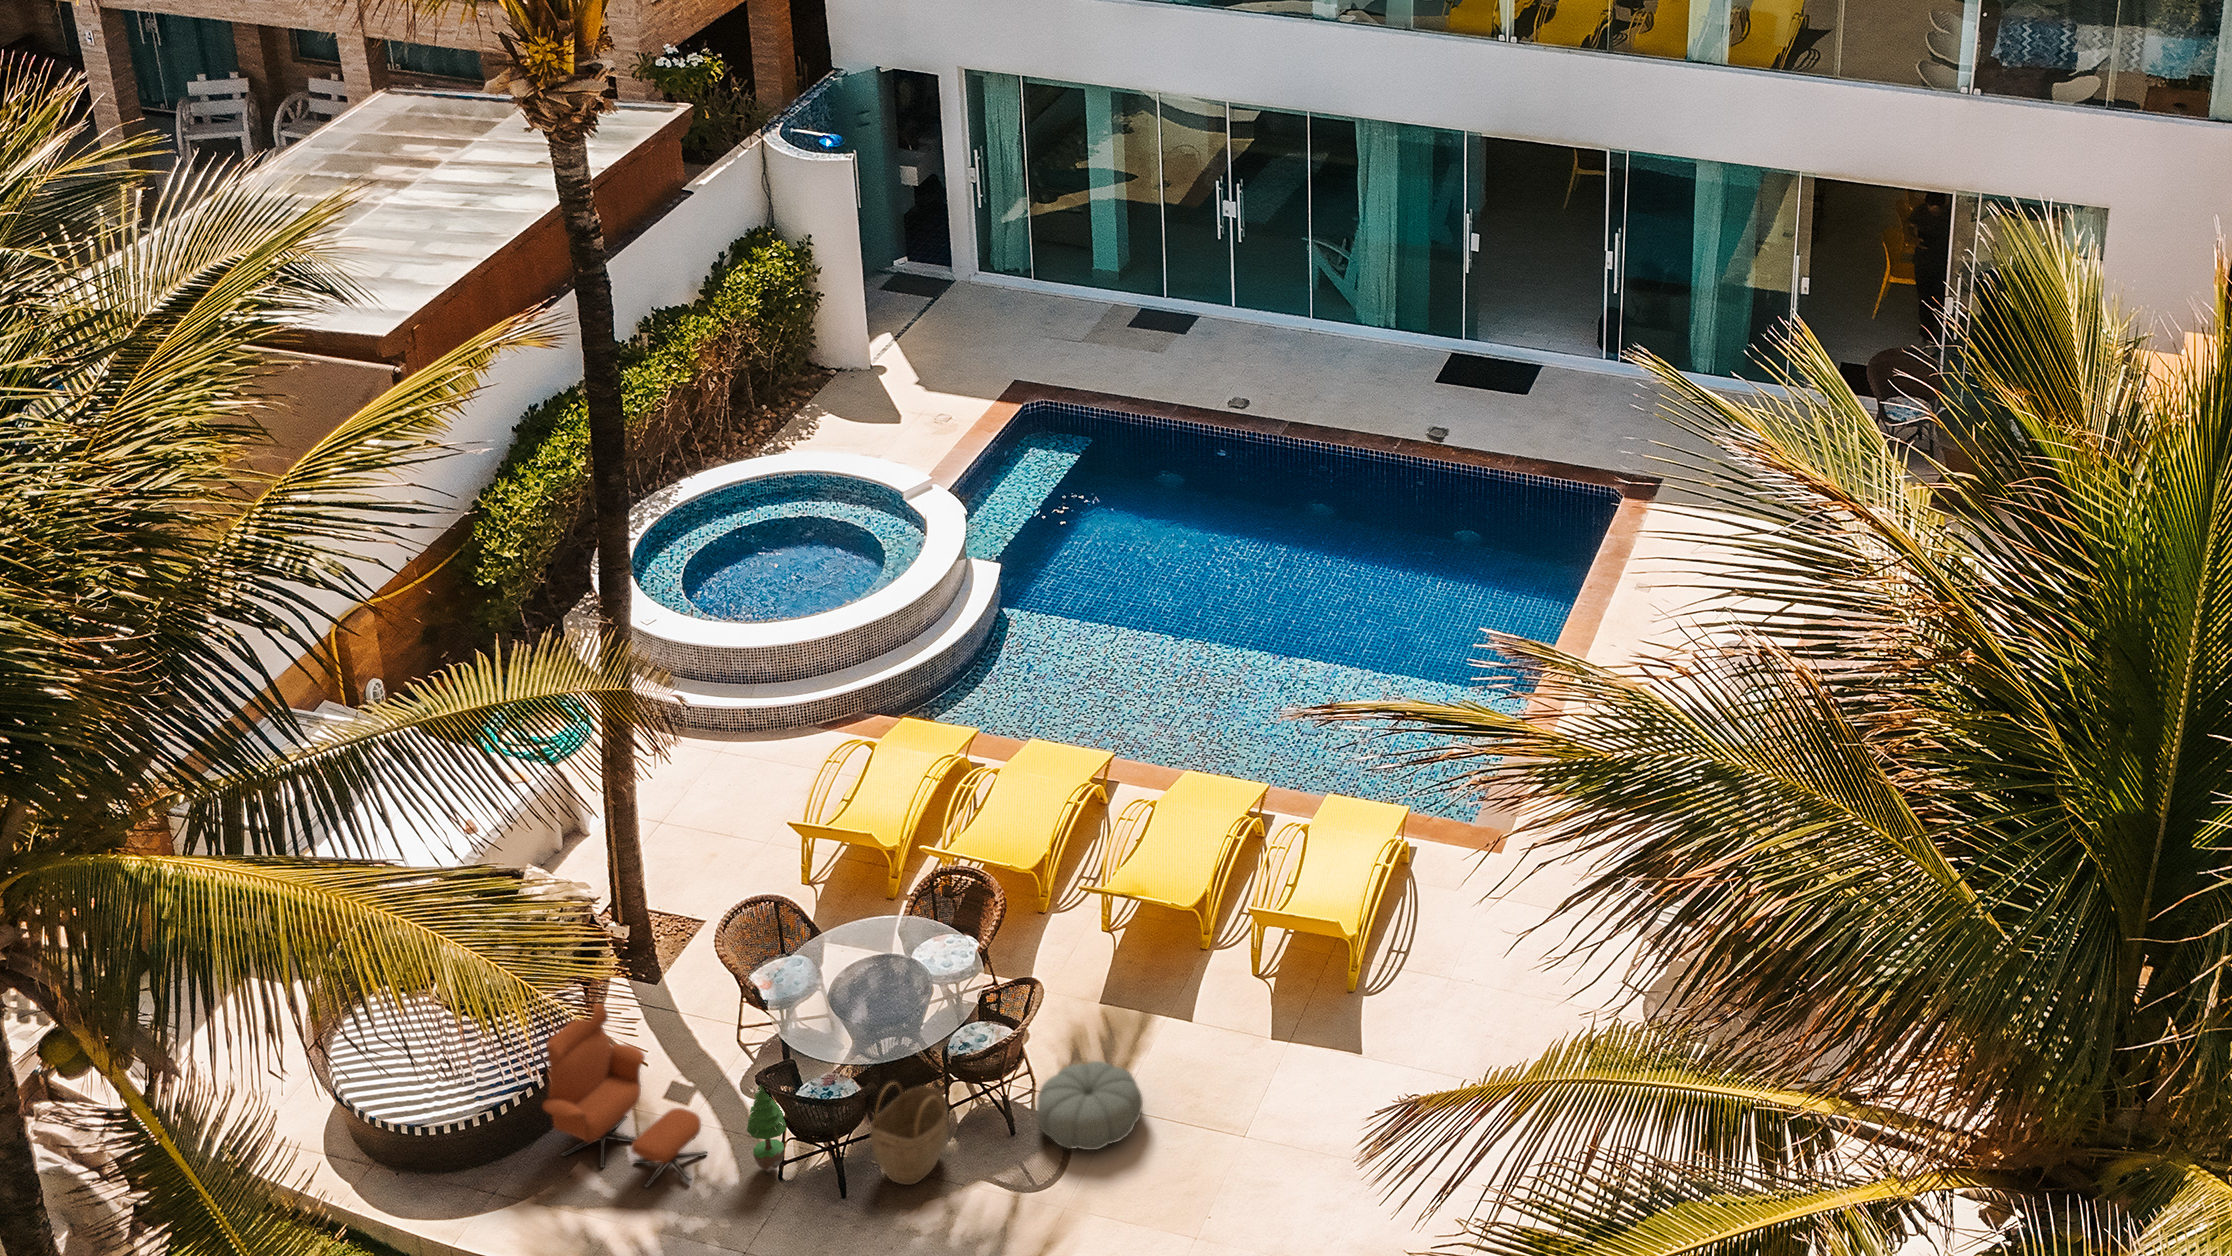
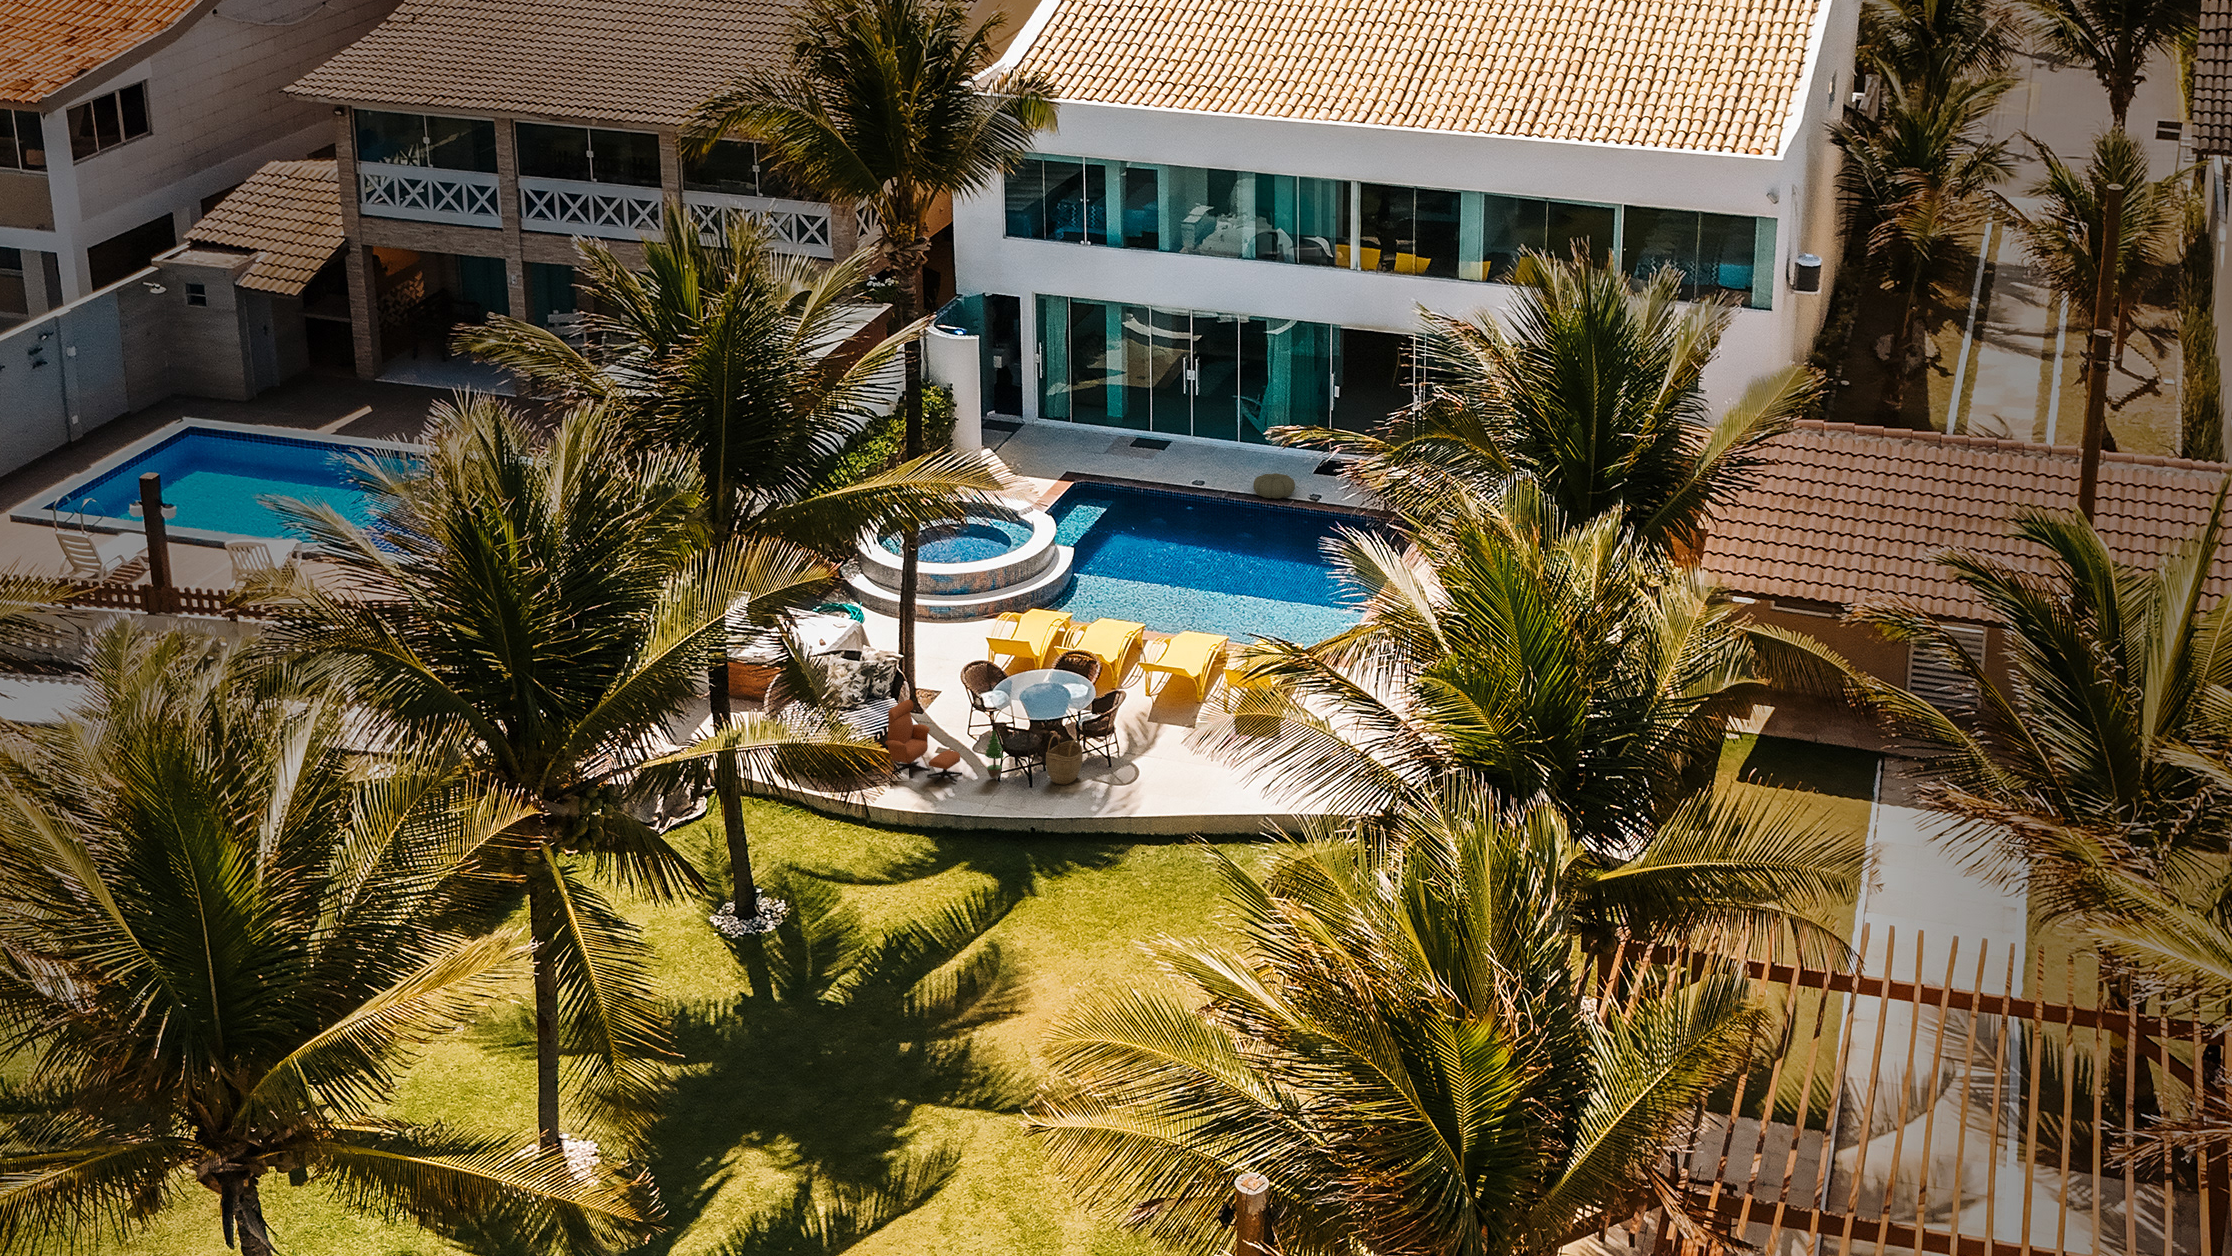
pouf: present [1037,1061,1143,1150] -> present [1253,473,1295,499]

